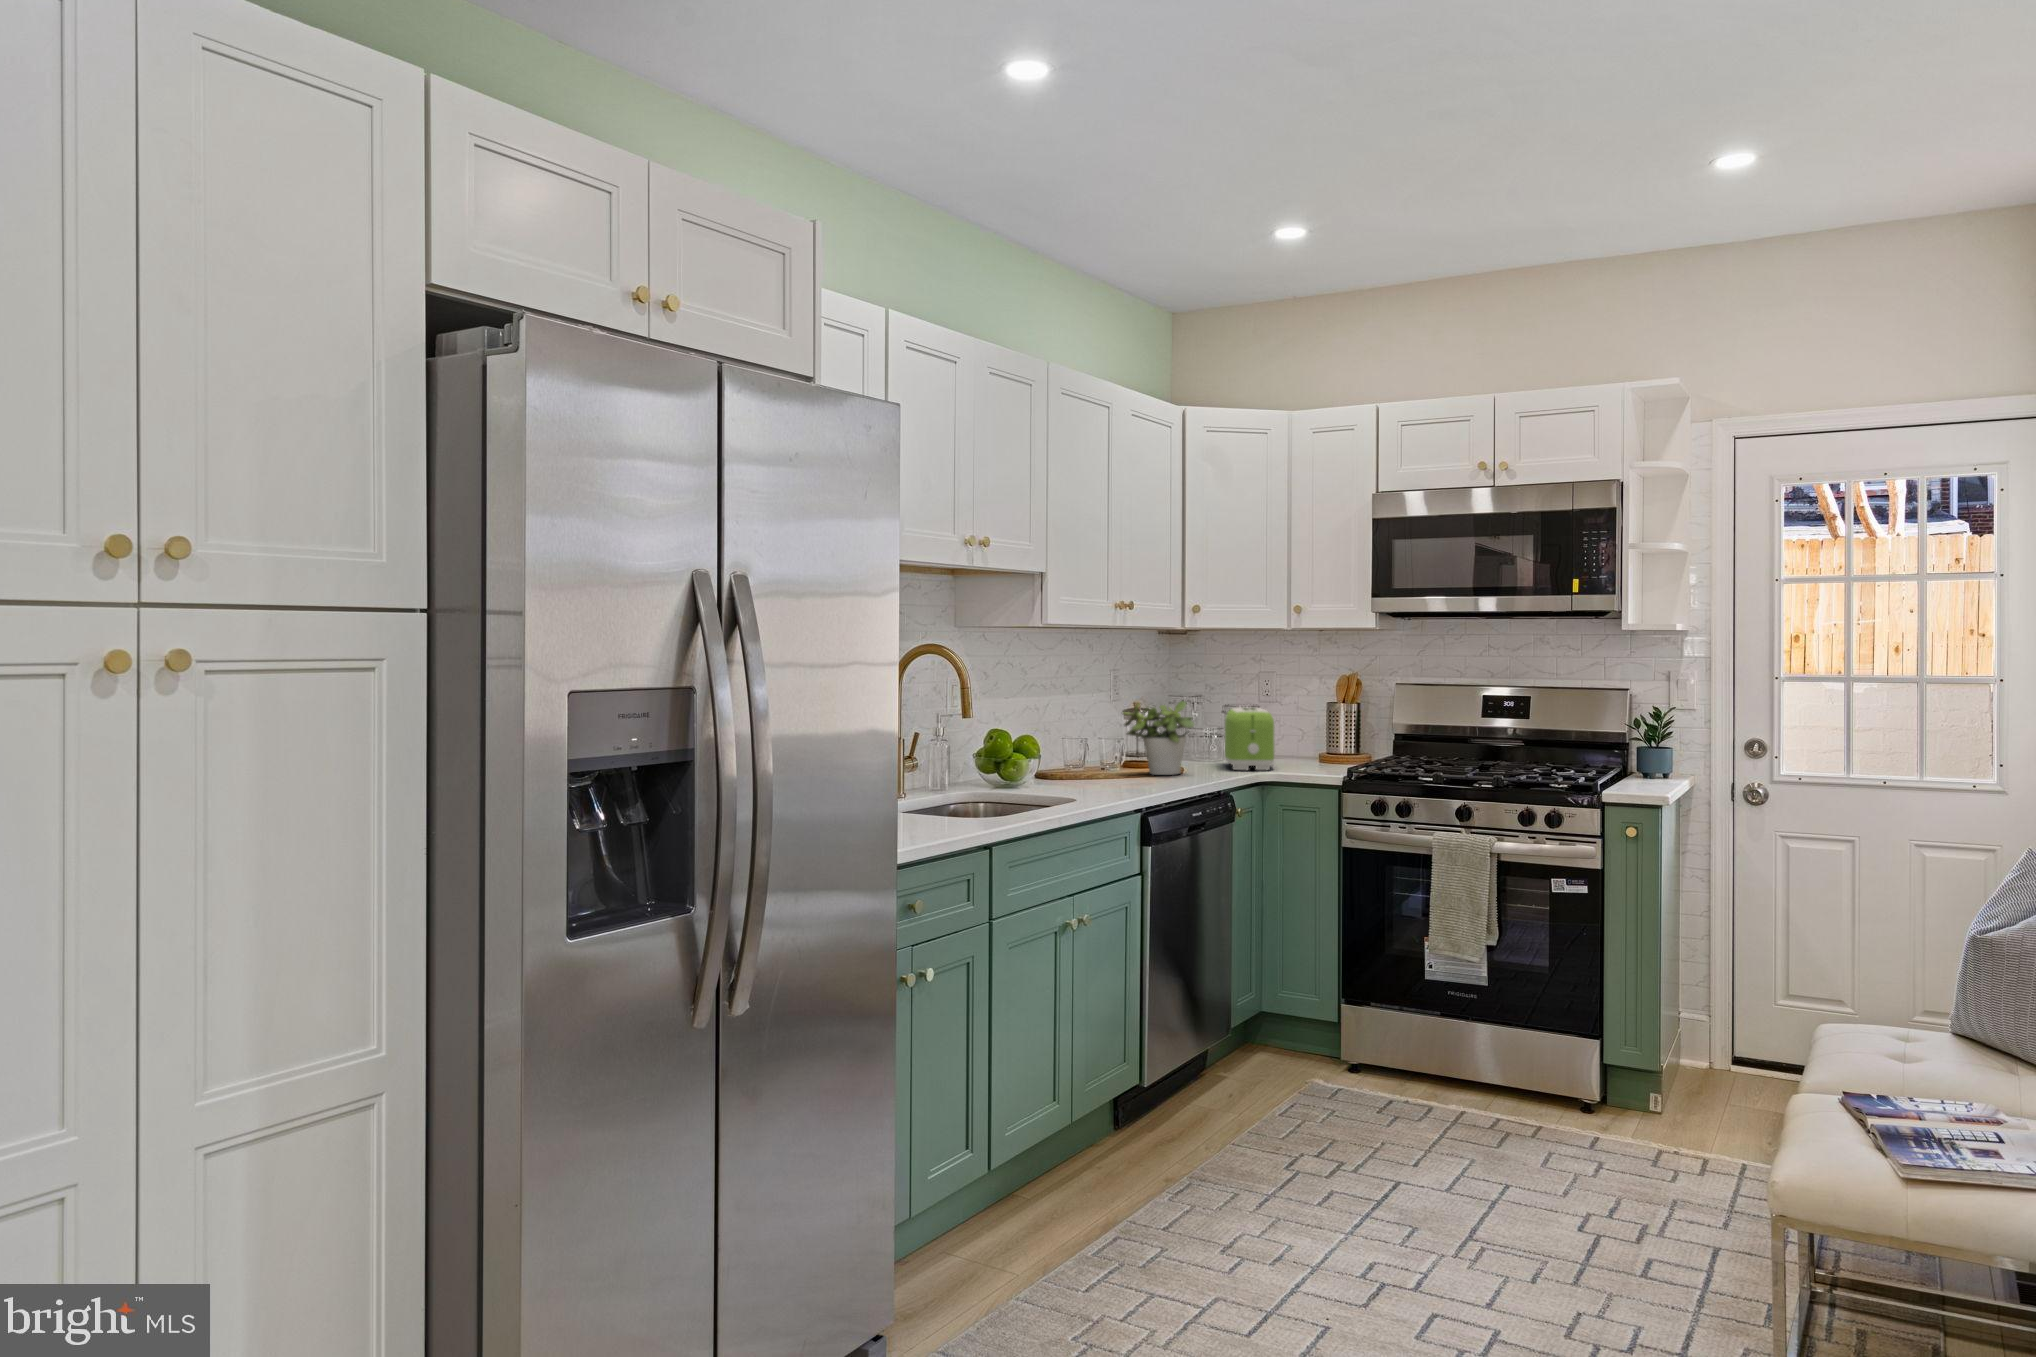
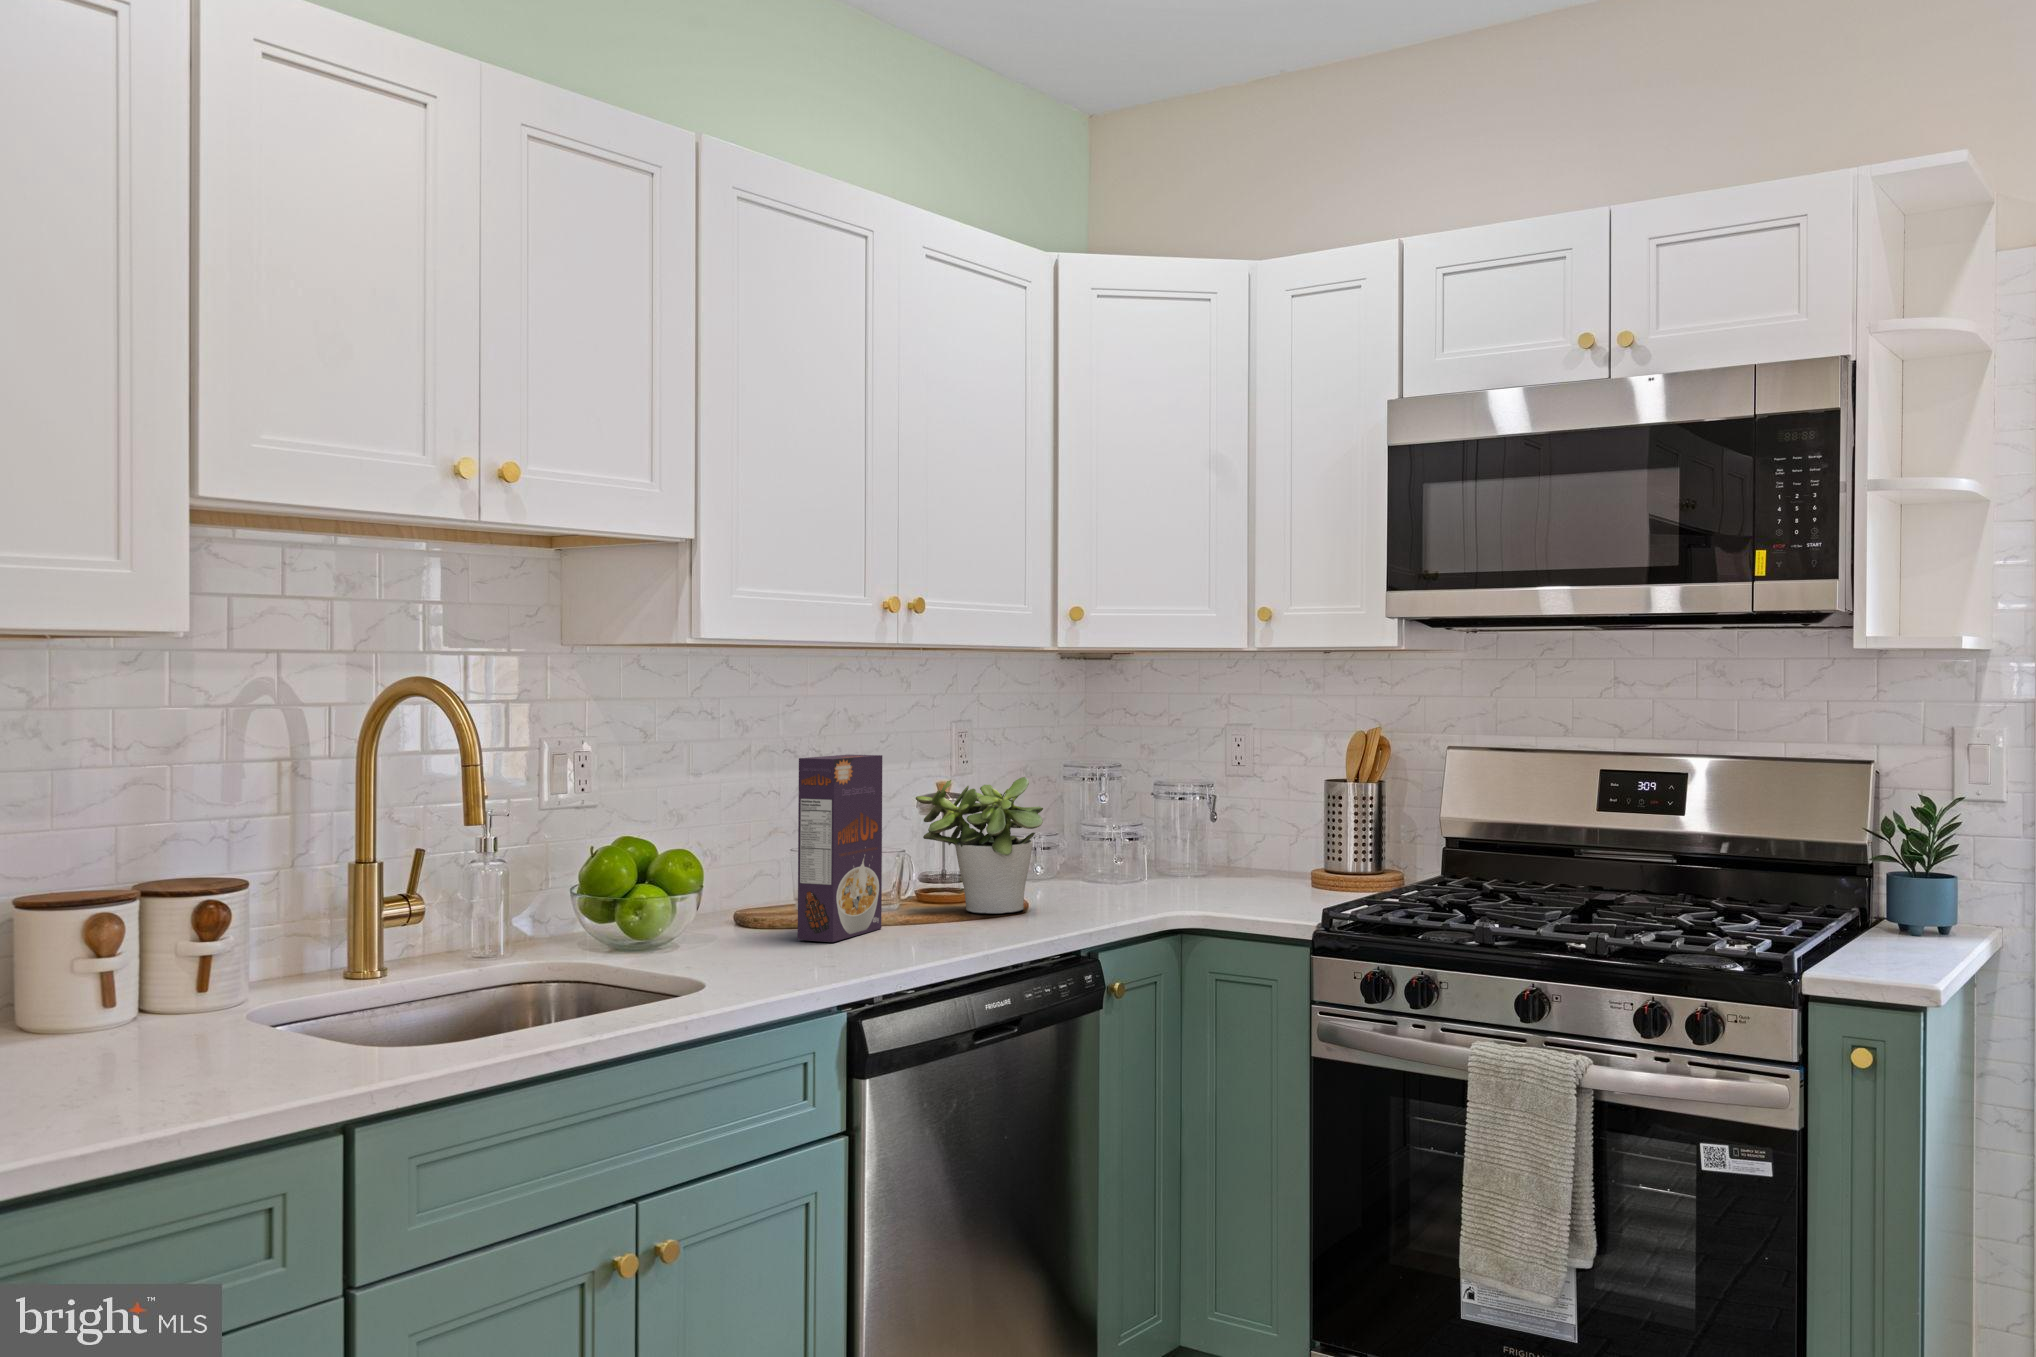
cereal box: none [1084,689,1118,787] -> present [798,755,882,942]
toaster: present [1225,708,1274,770] -> none [1122,788,1210,905]

